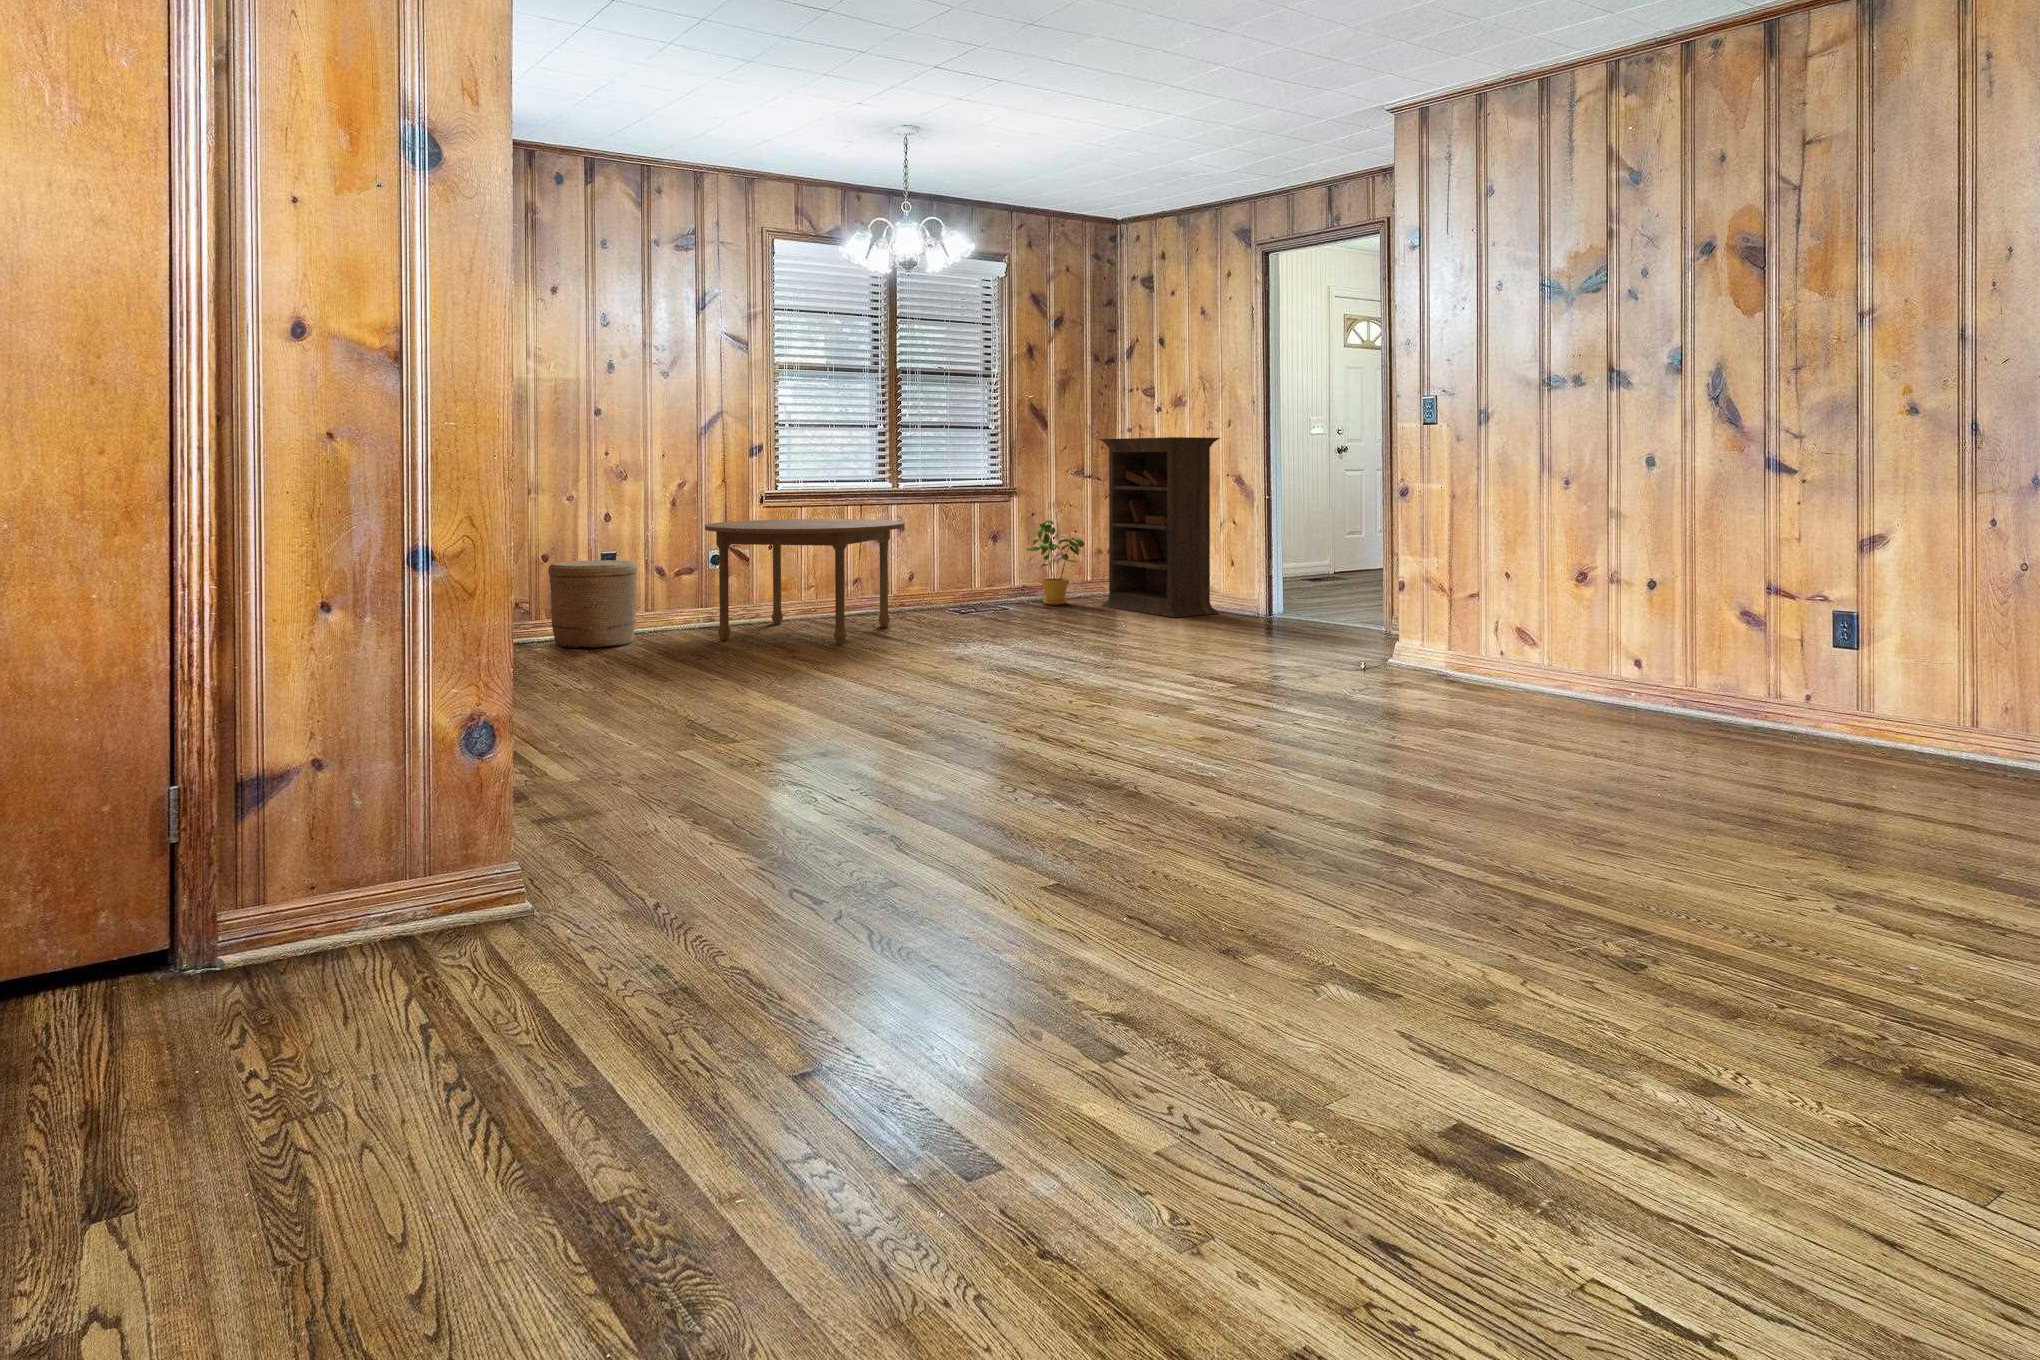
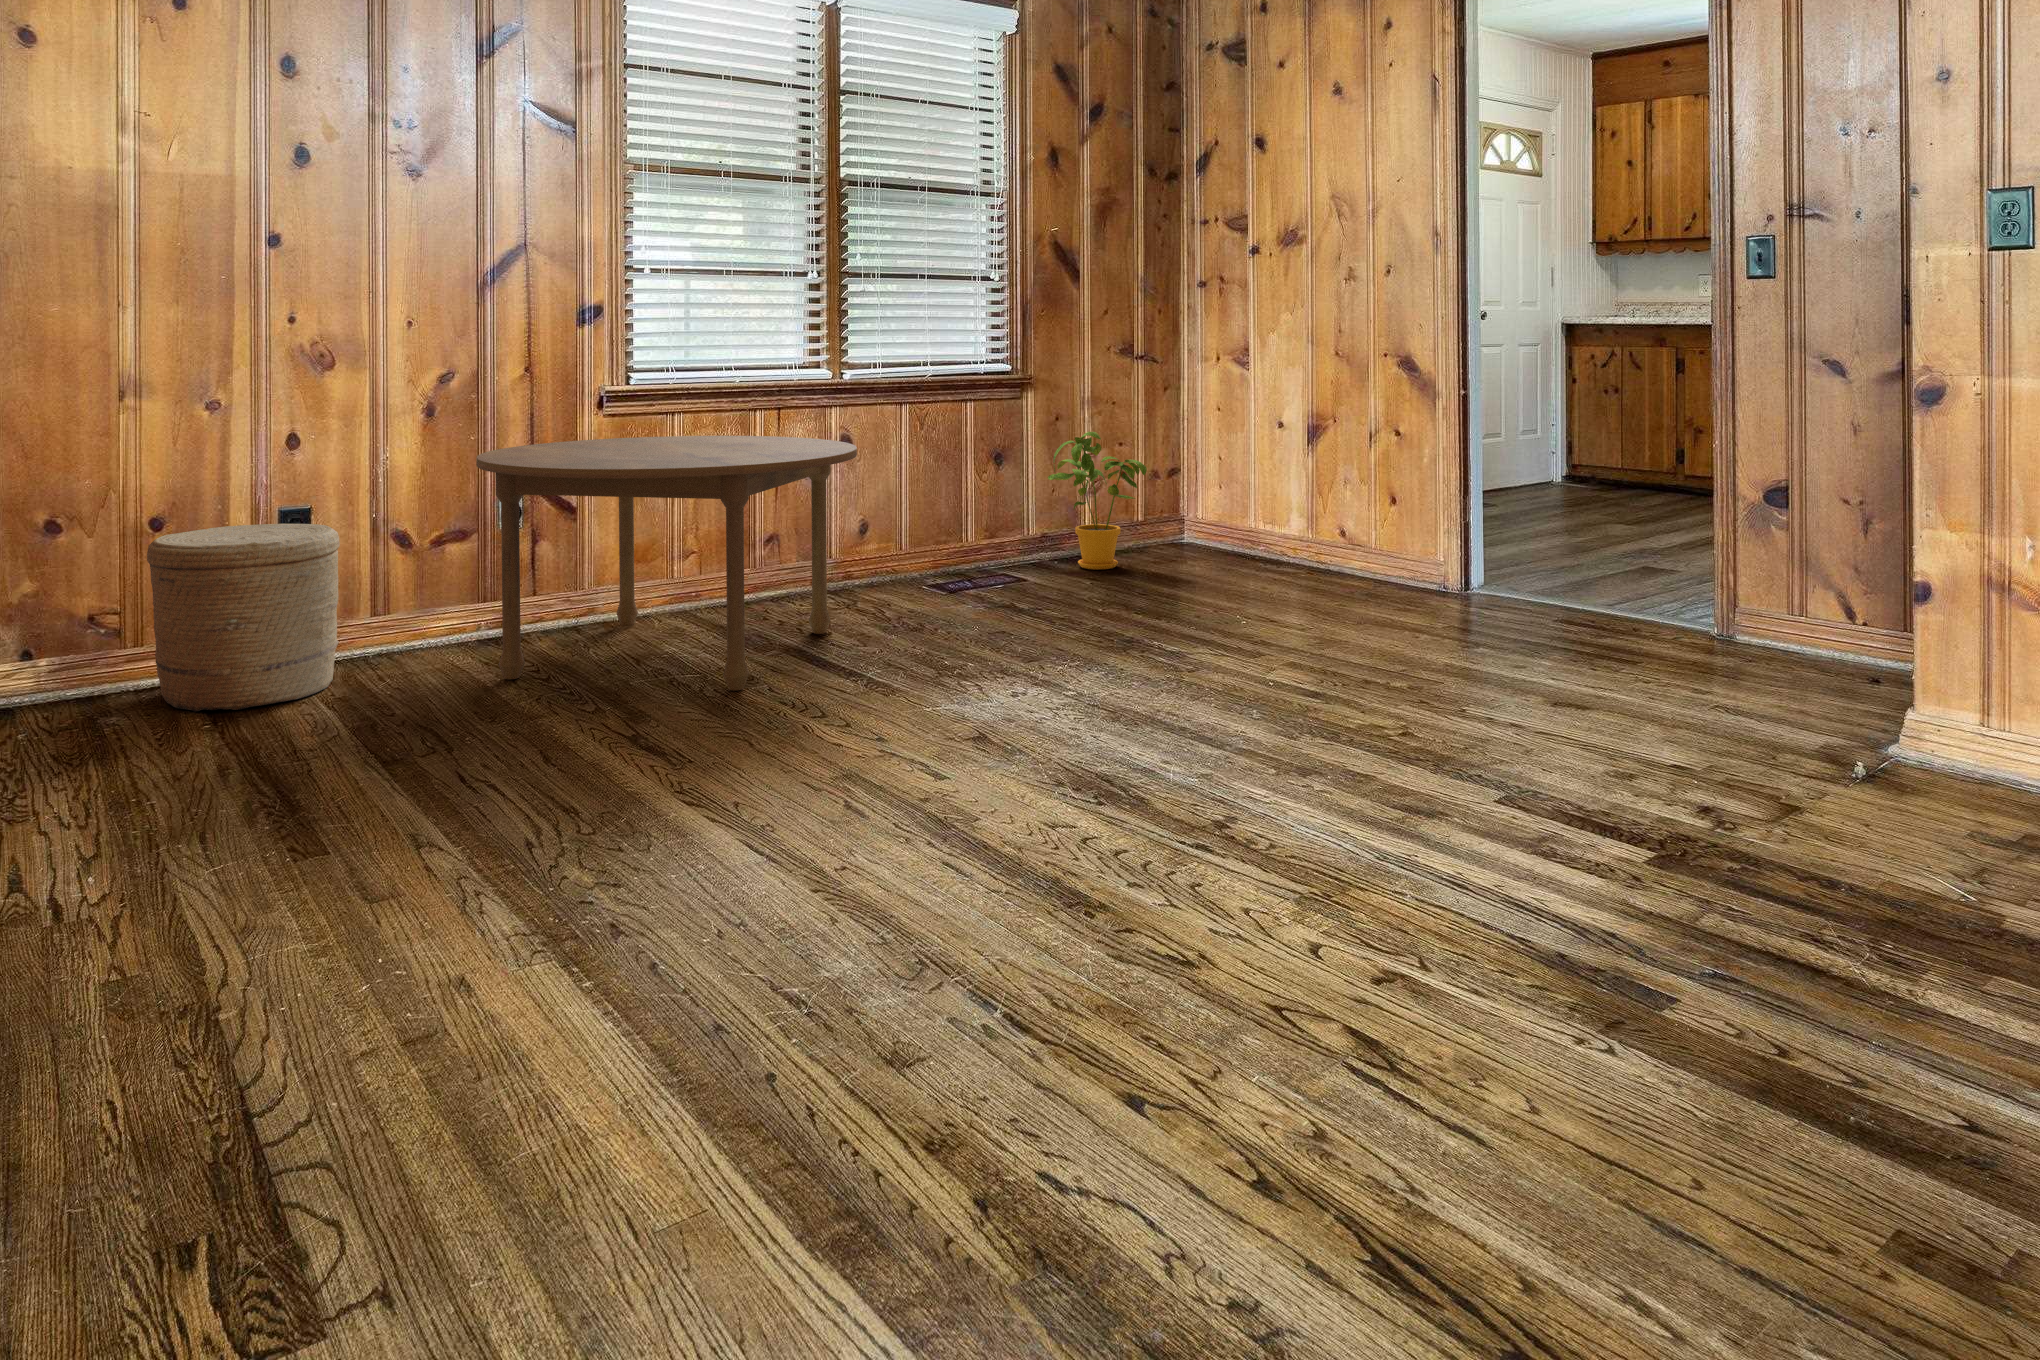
bookcase: present [1100,437,1220,617] -> none [1172,293,1391,603]

